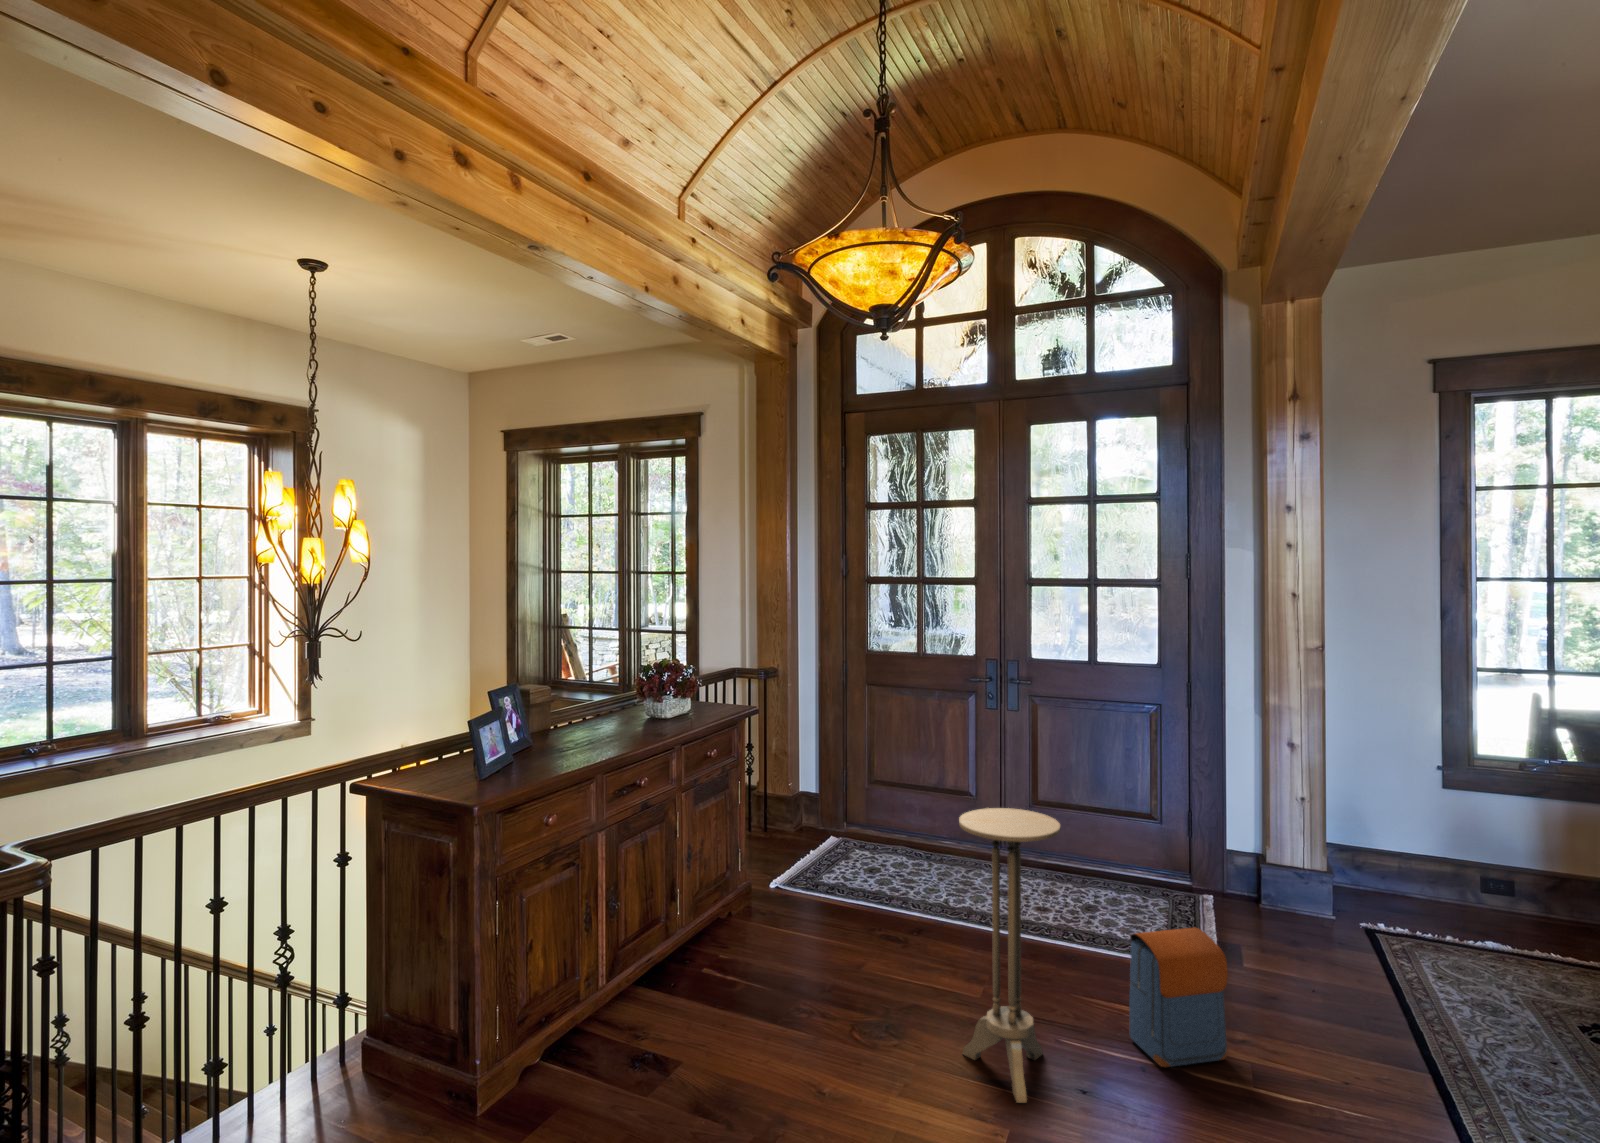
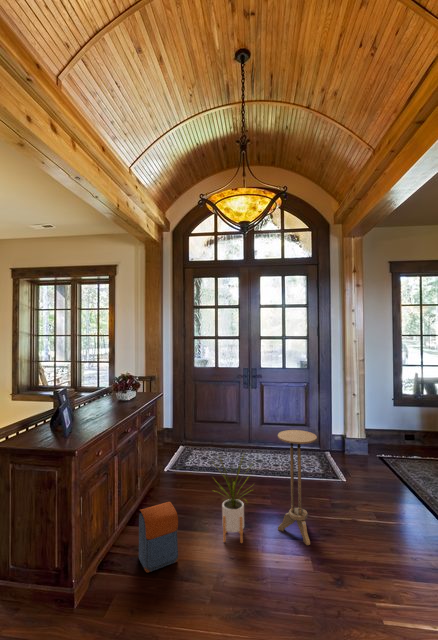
house plant: none [791,835,904,1066] -> present [218,454,246,543]
backpack: present [1129,928,1228,1068] -> present [139,502,178,573]

